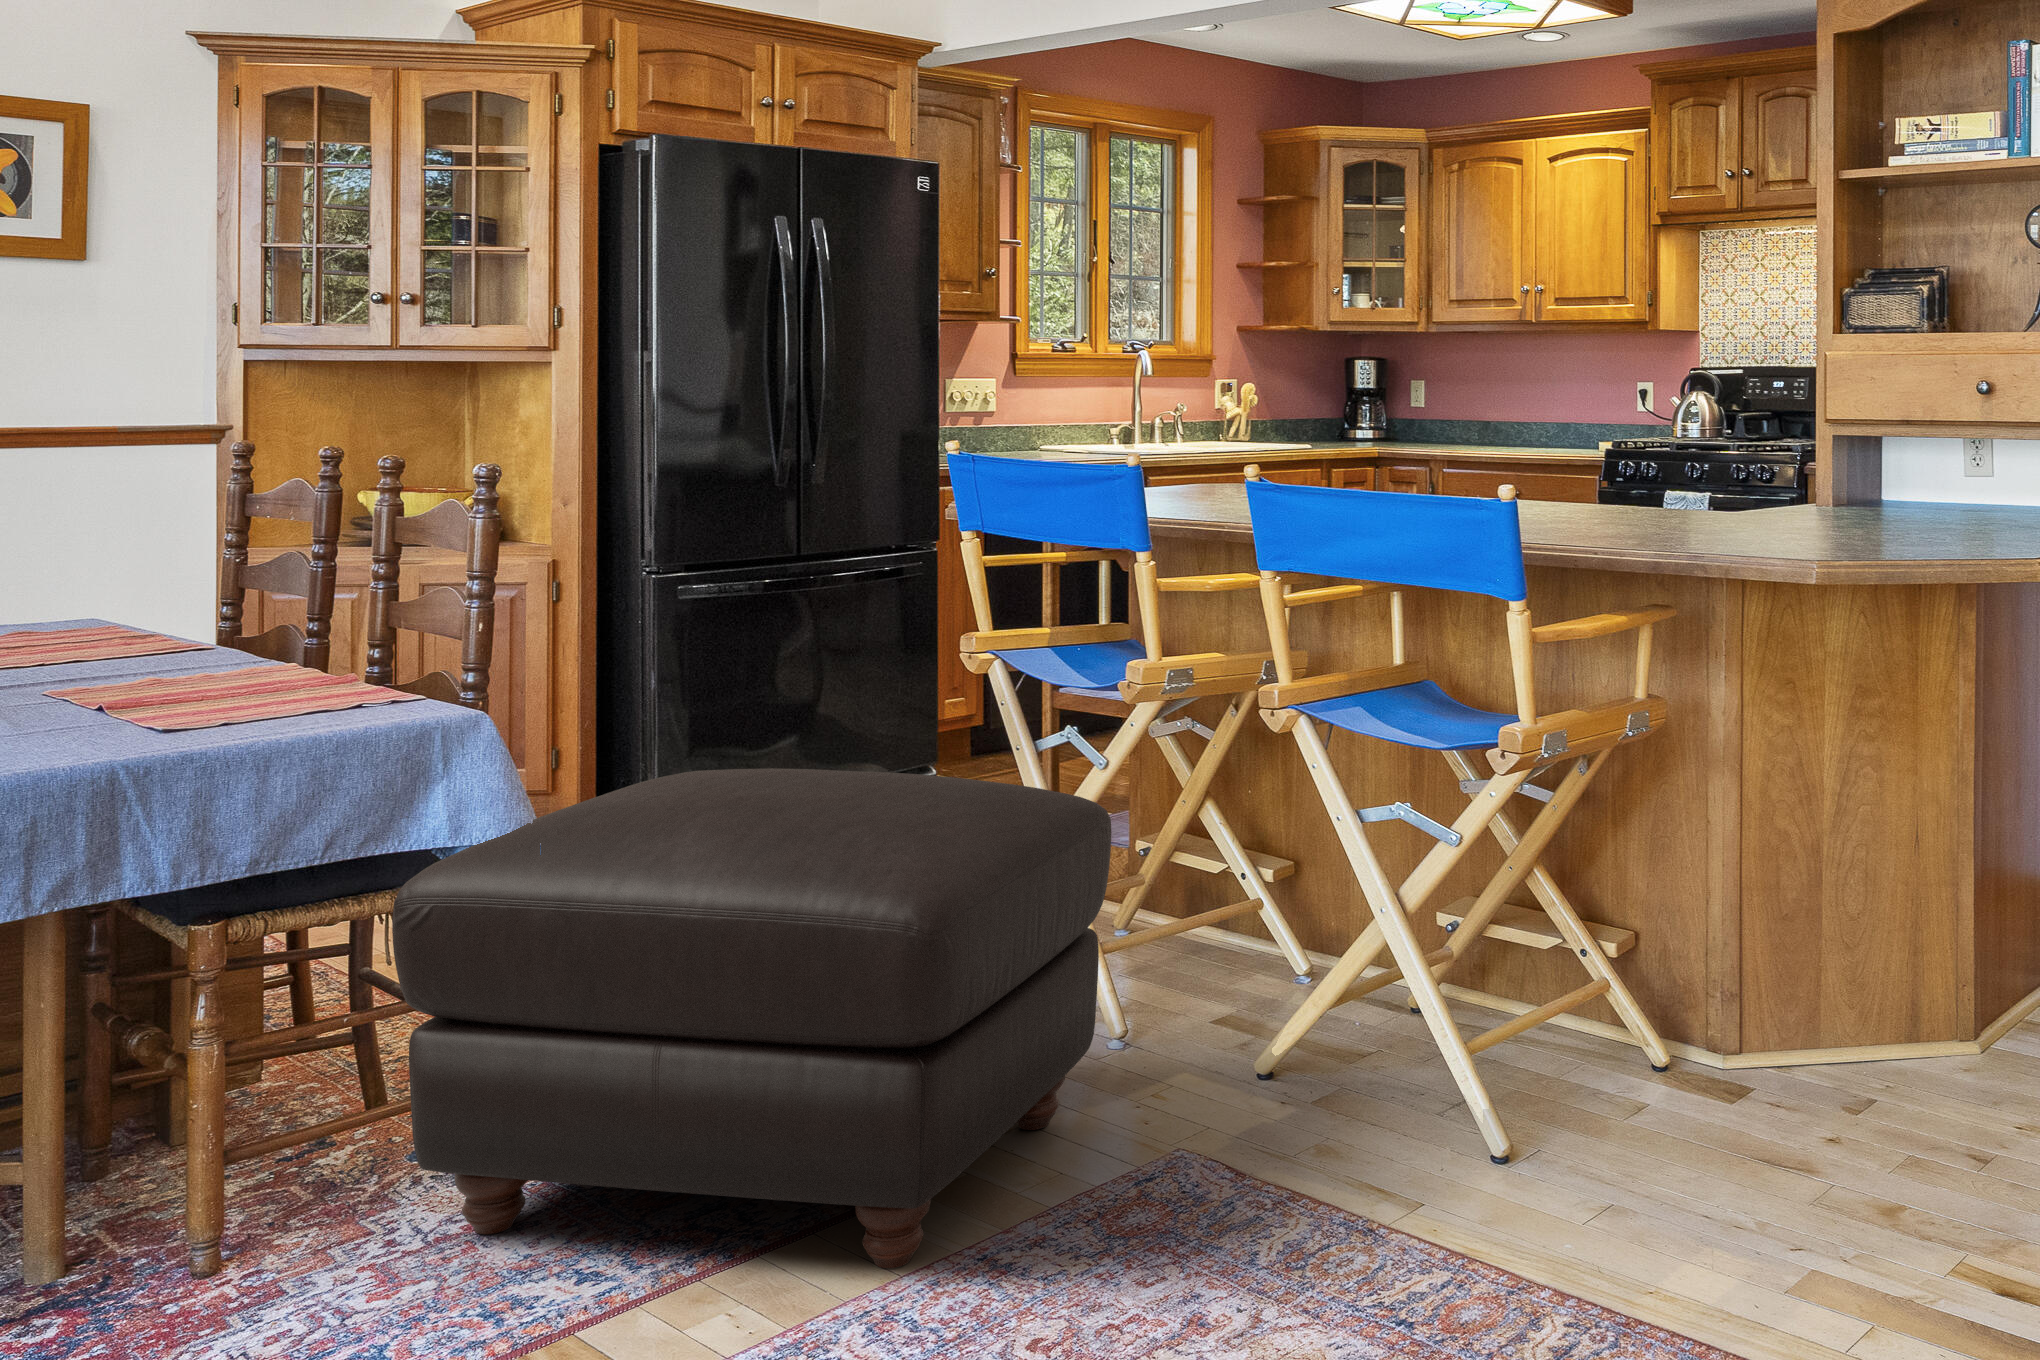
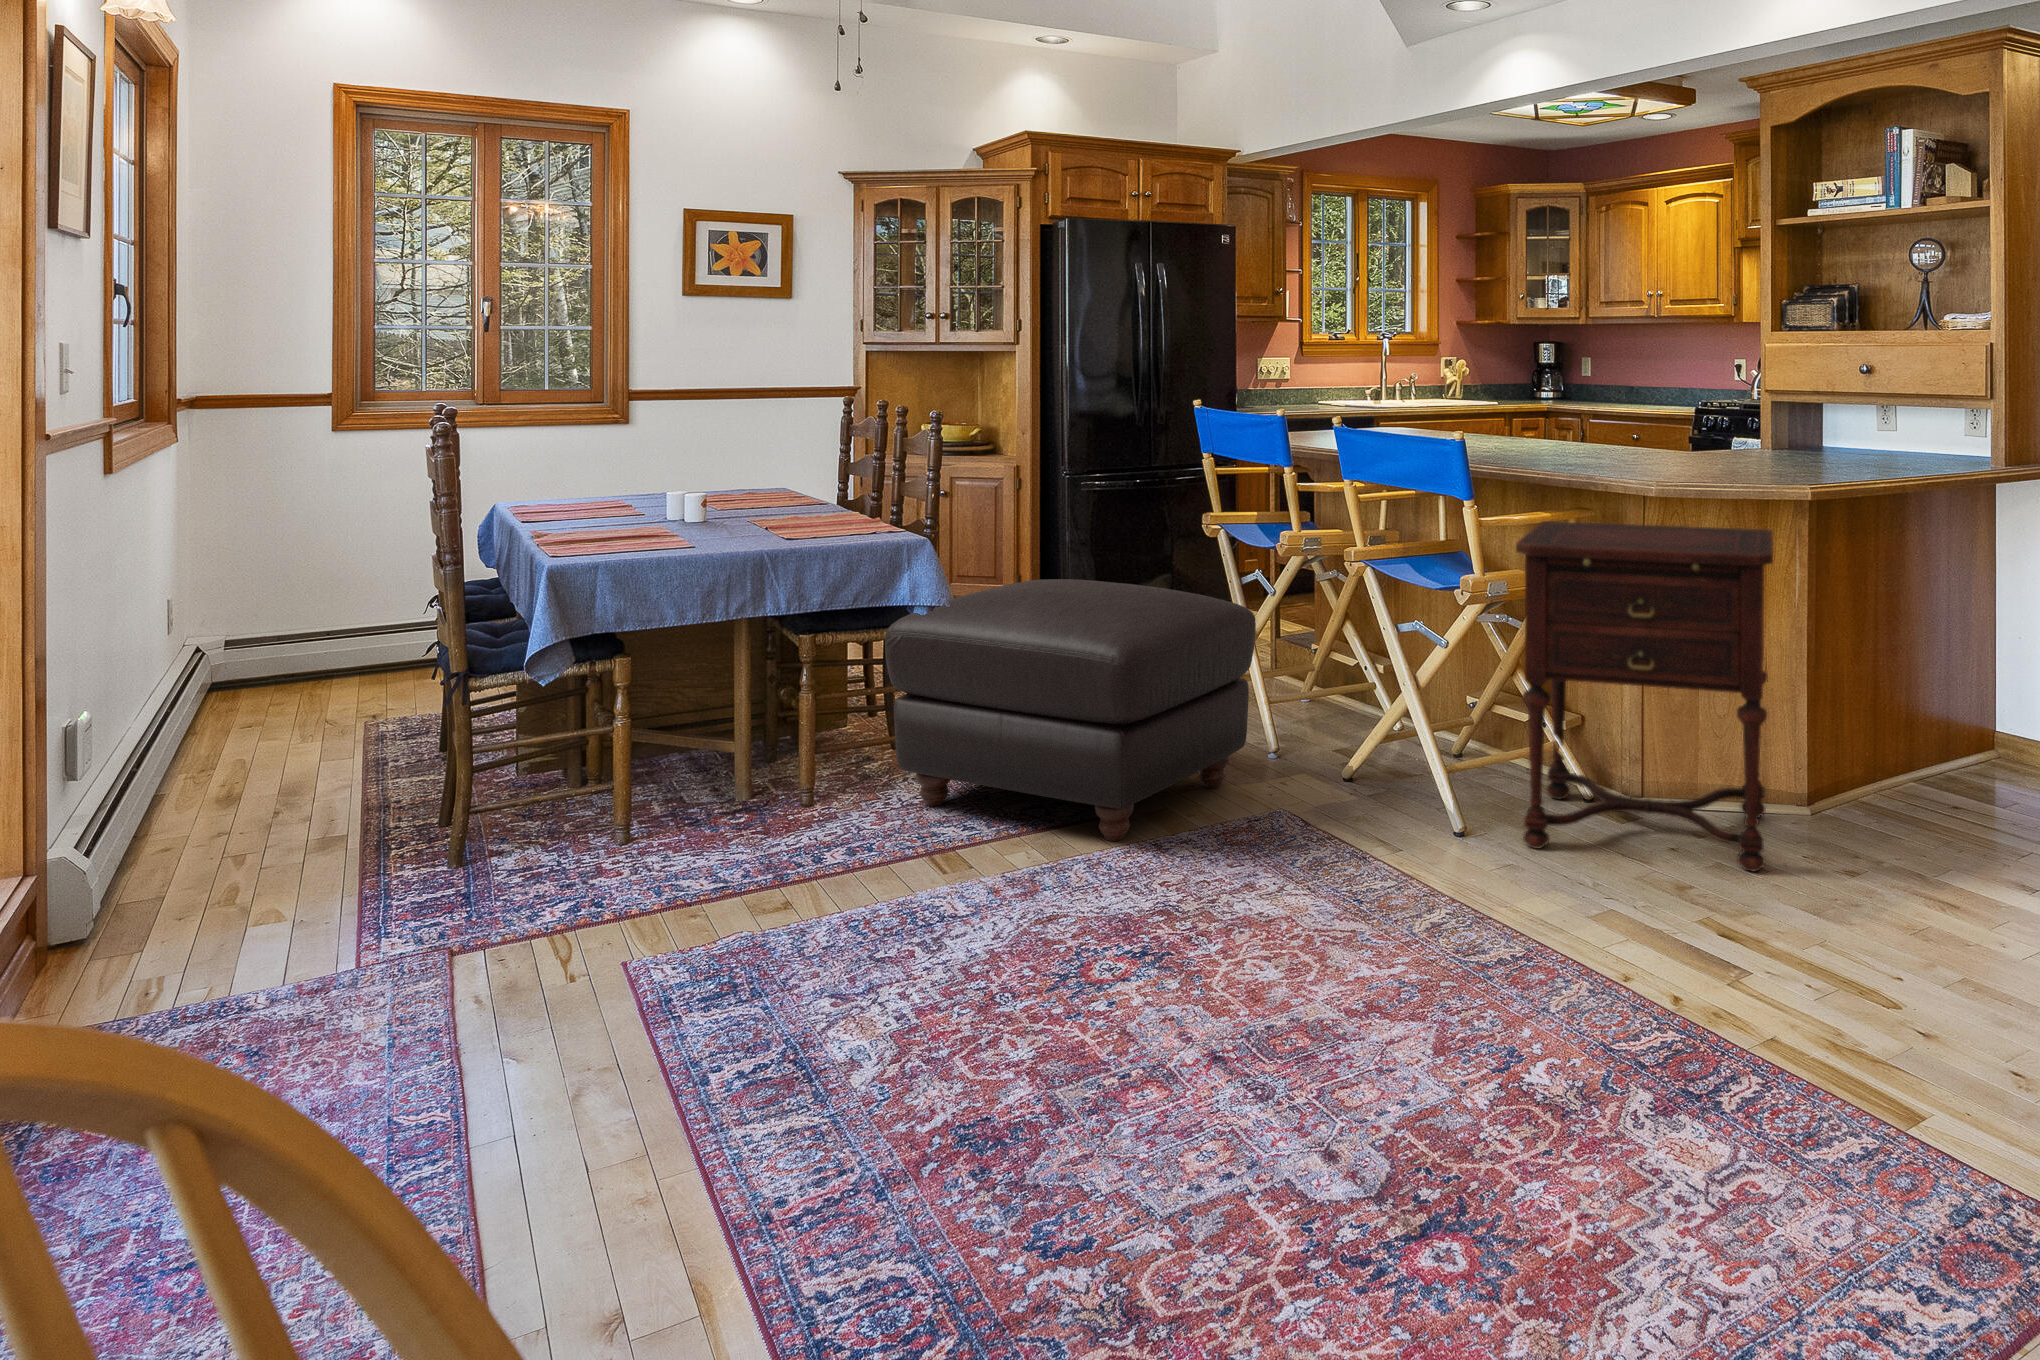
side table: none [1592,631,2019,1187] -> present [1516,521,1773,871]

